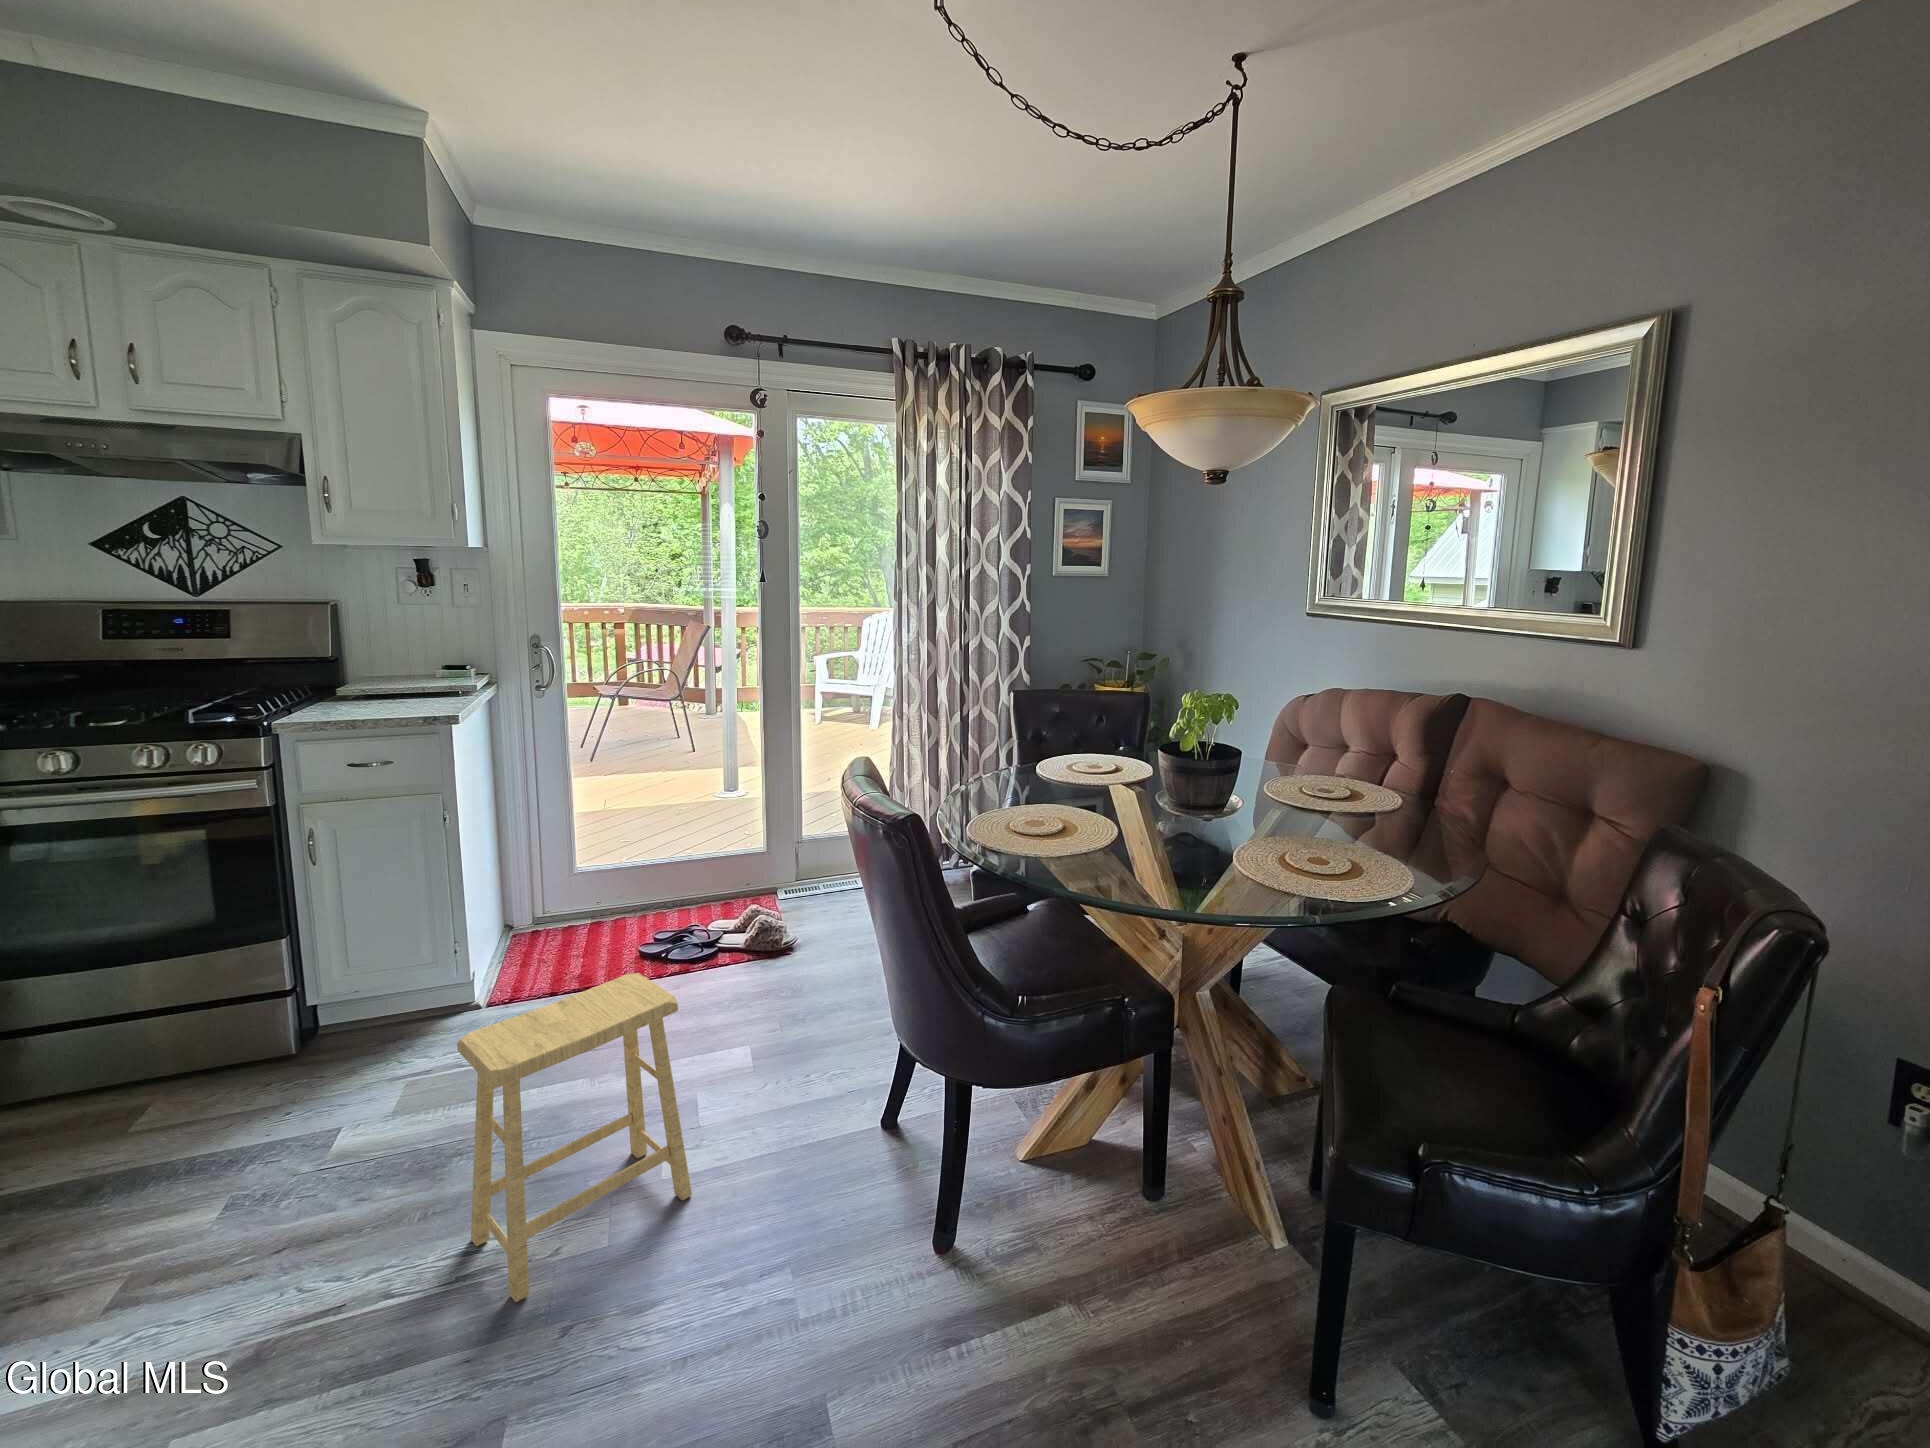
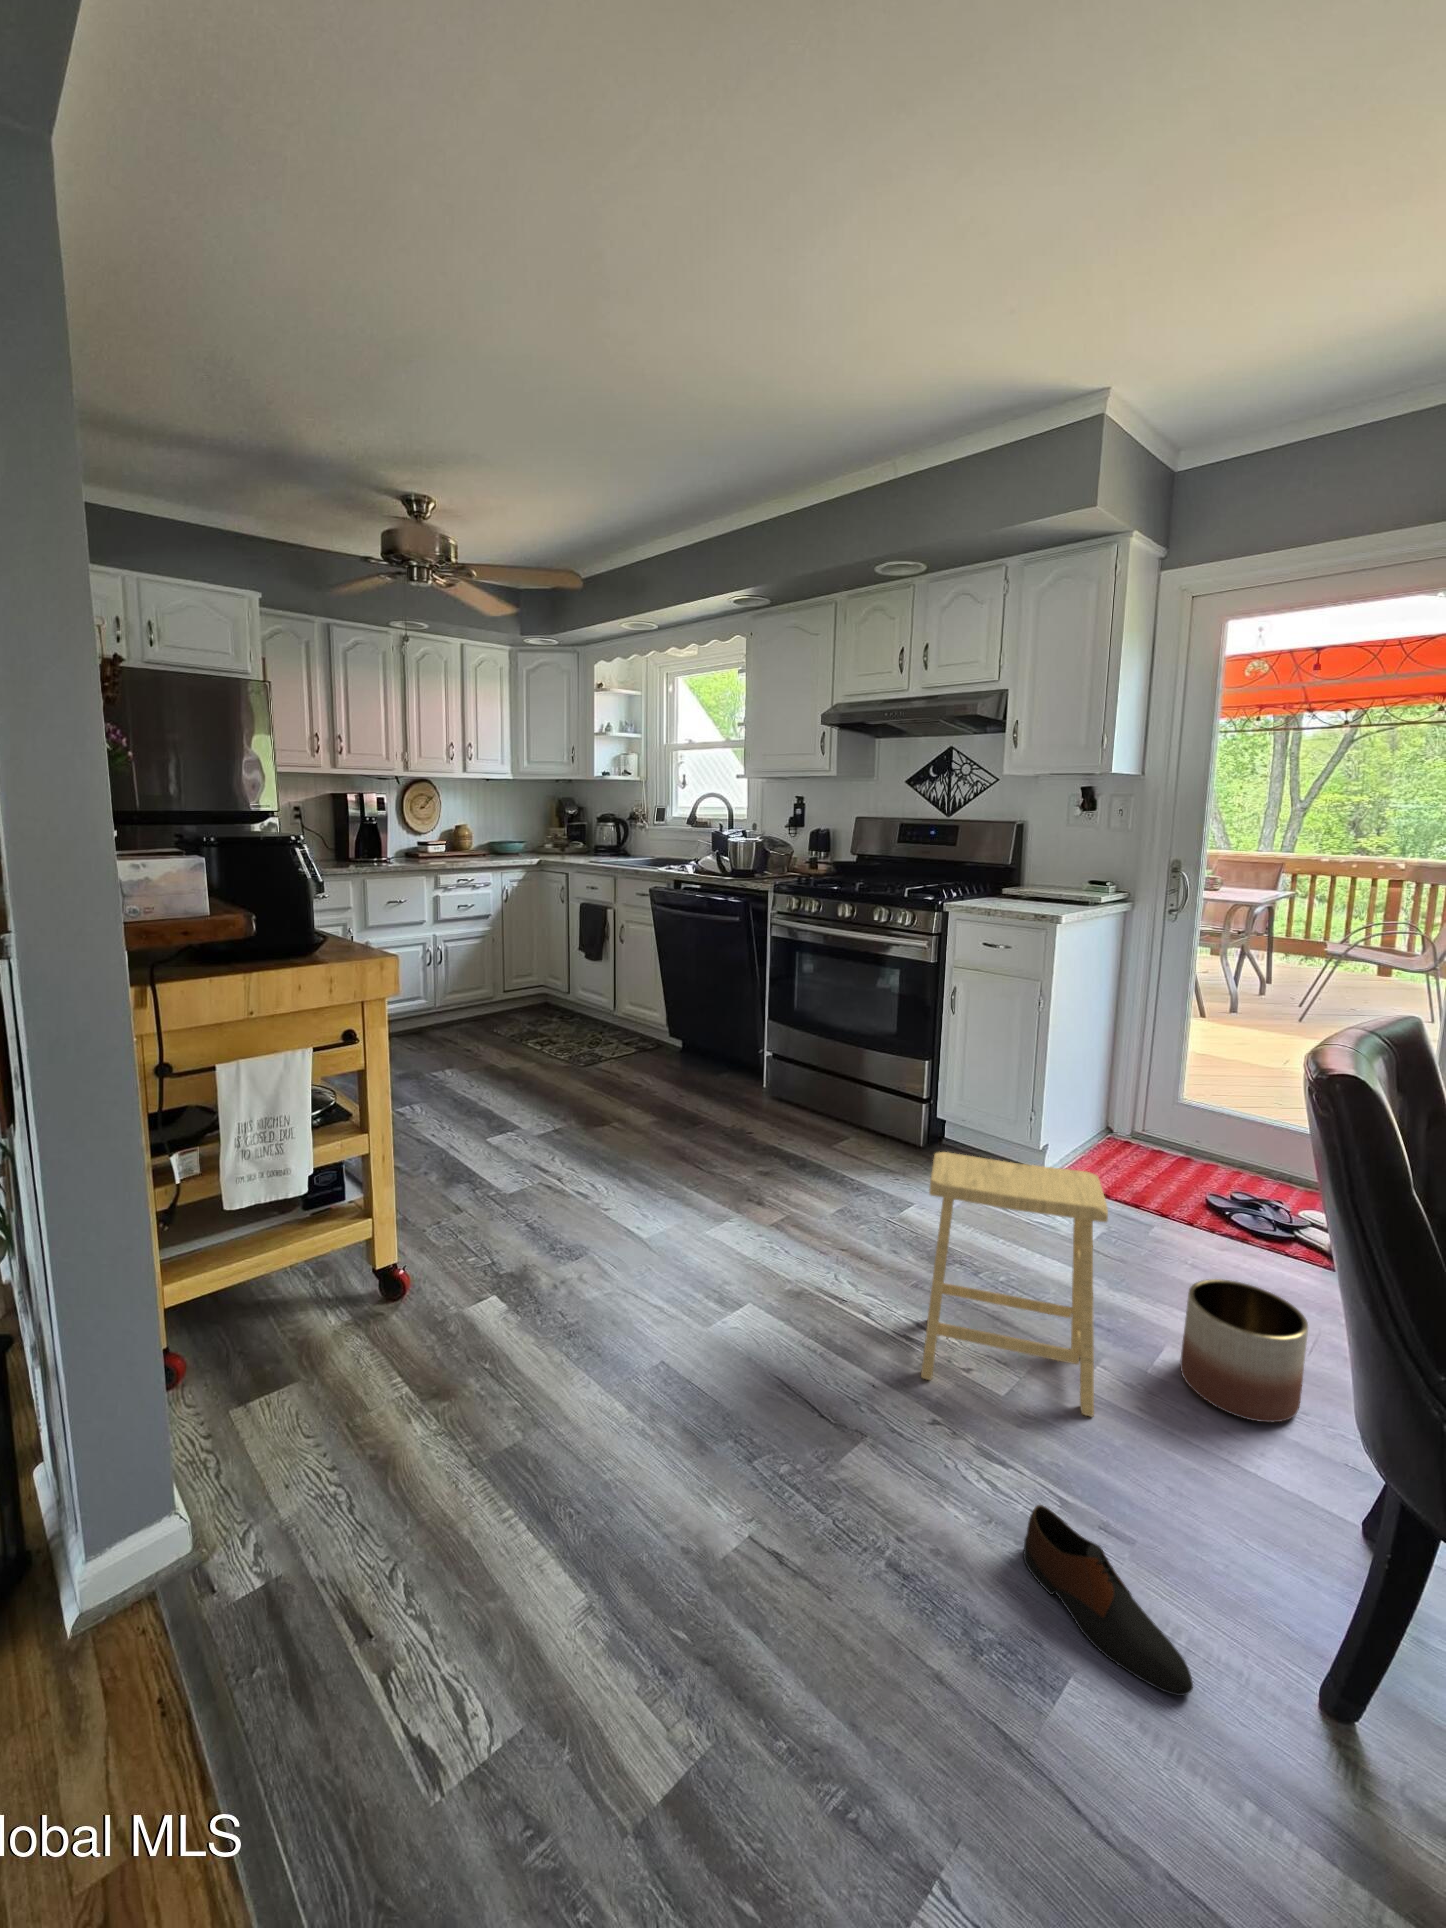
planter: none [717,999,806,1114] -> present [1180,1279,1308,1422]
shoe: none [726,1282,886,1363] -> present [1023,1505,1193,1696]

